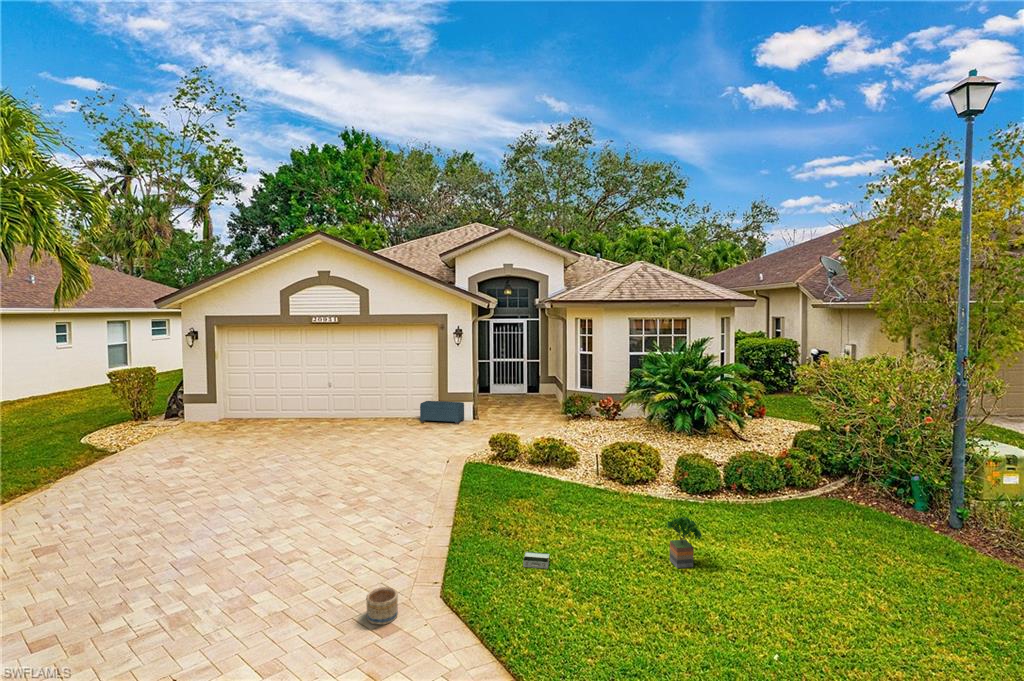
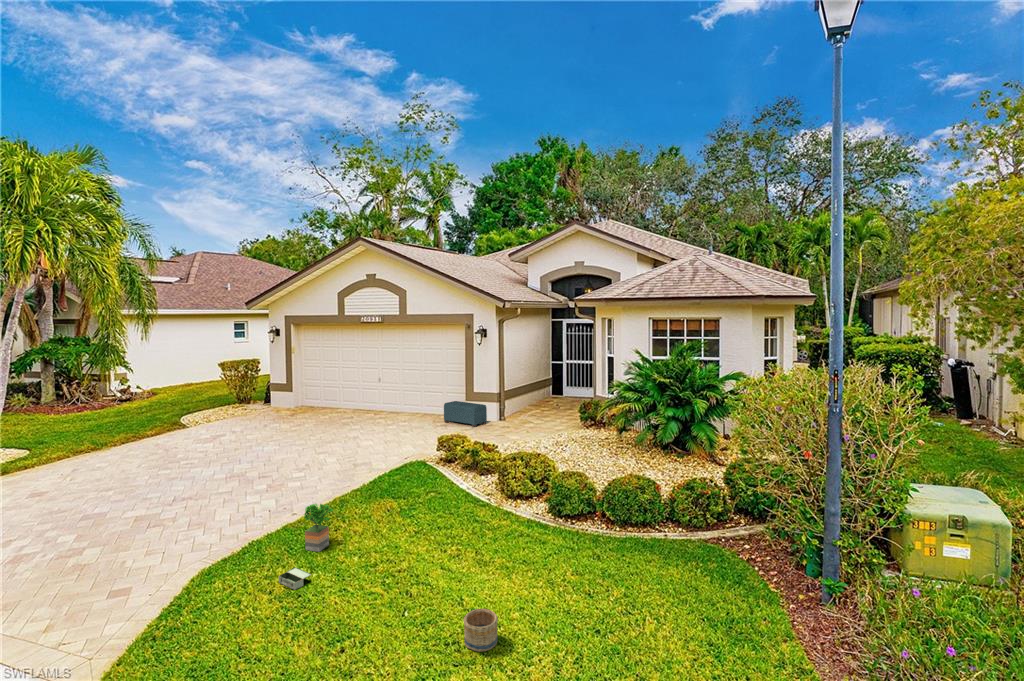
potted tree: present [667,517,702,568] -> present [304,504,333,552]
basket: present [366,587,398,625] -> present [464,609,498,652]

